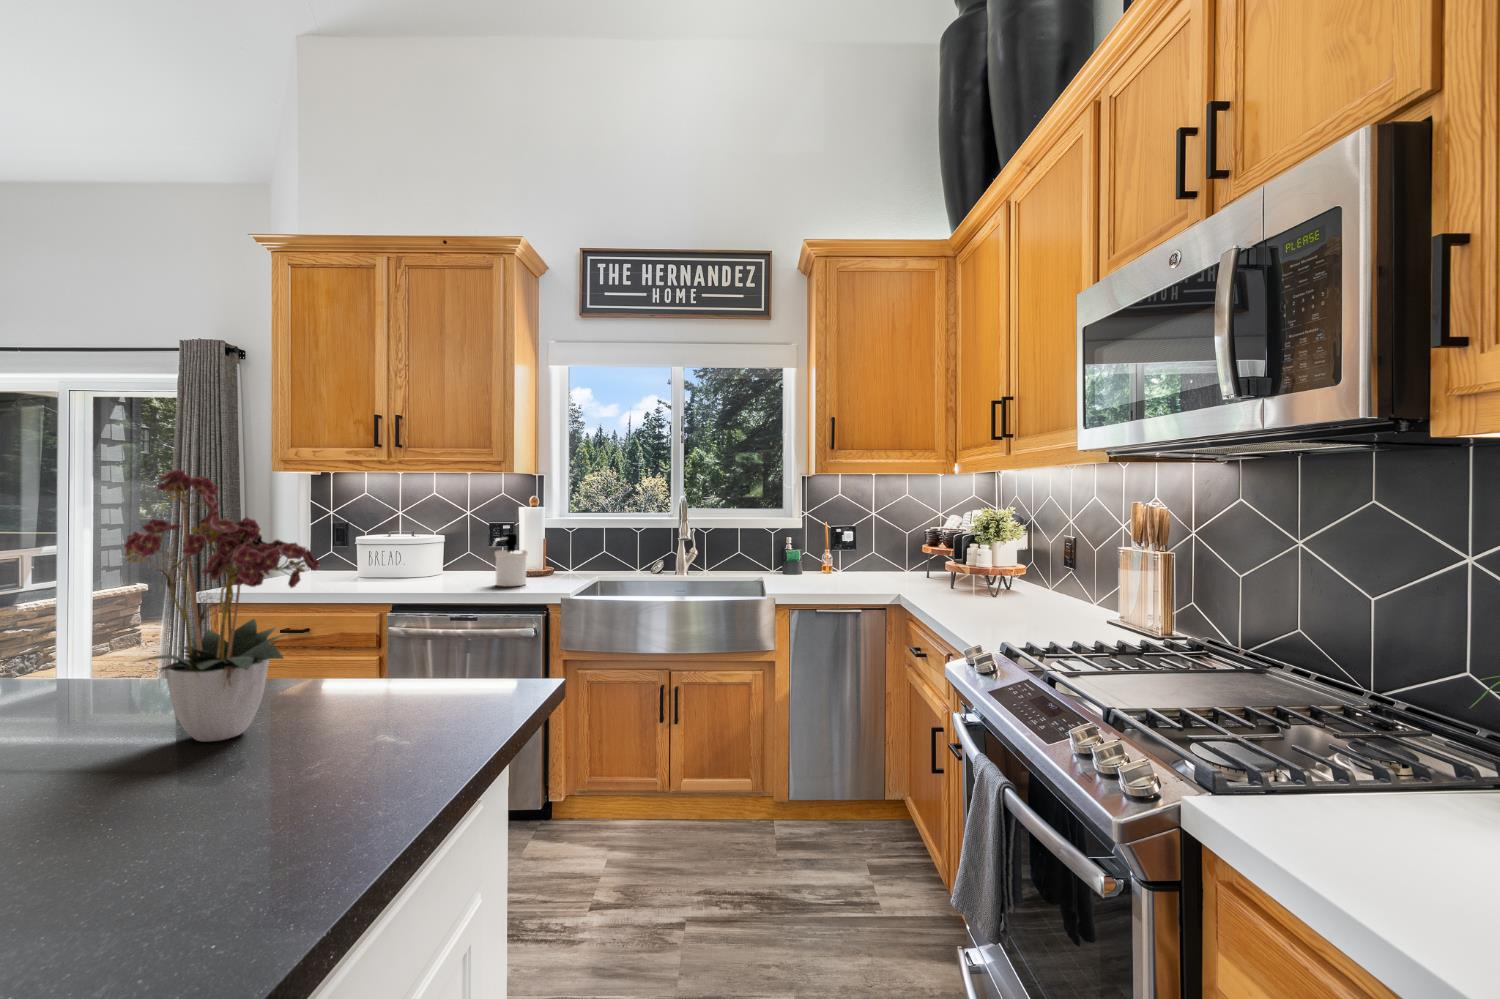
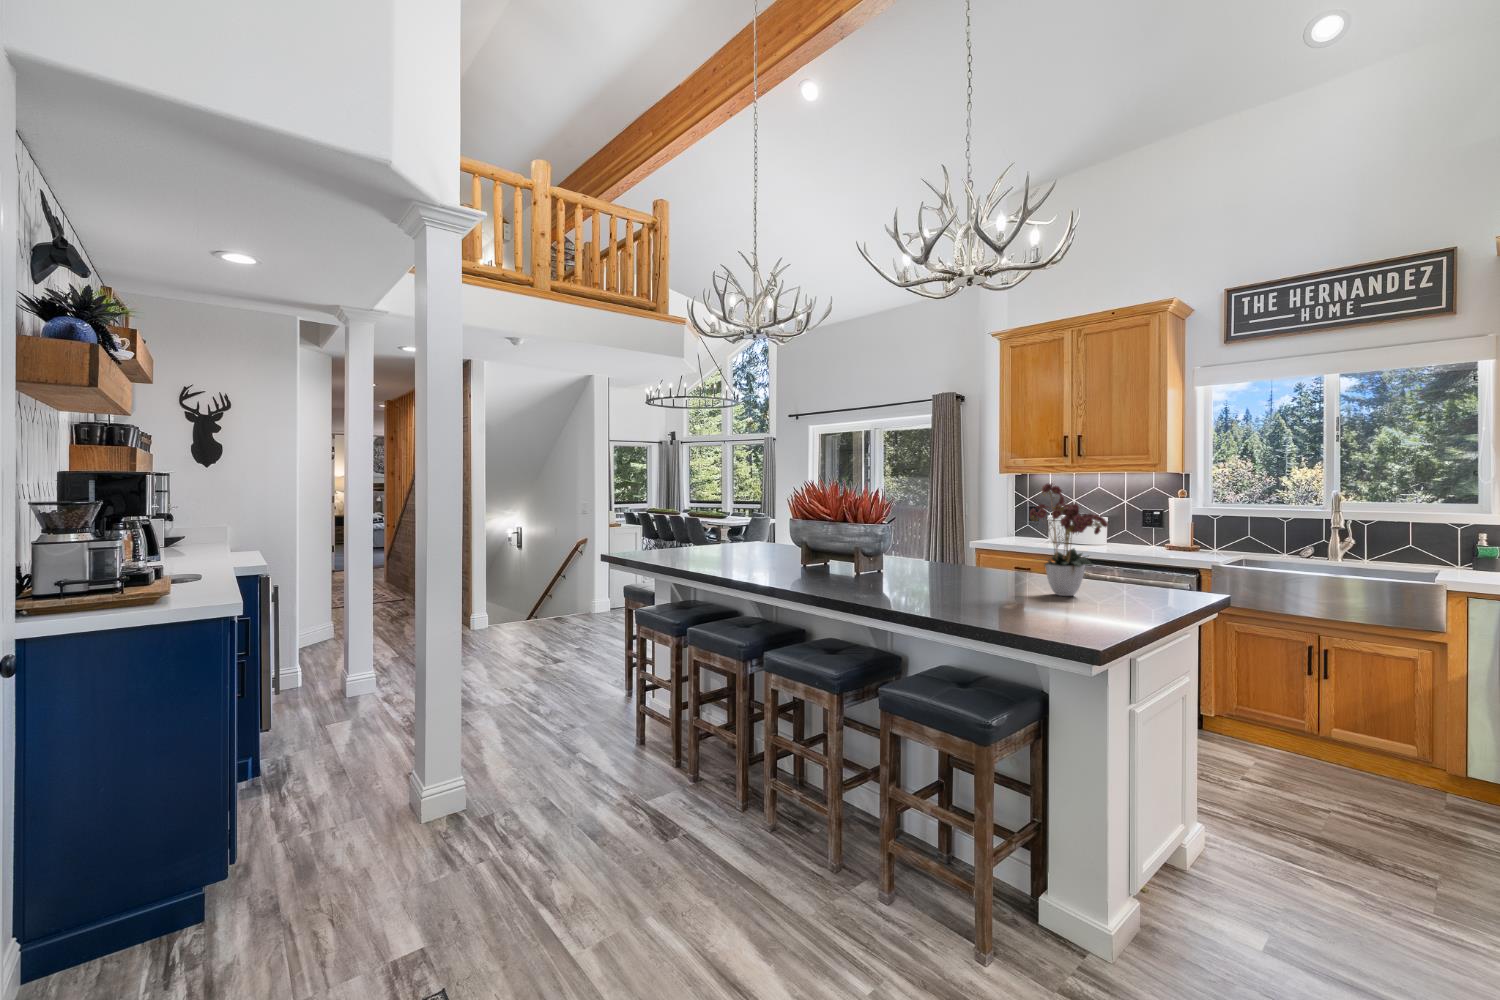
soap dispenser: present [492,534,527,586] -> none [1152,518,1180,557]

